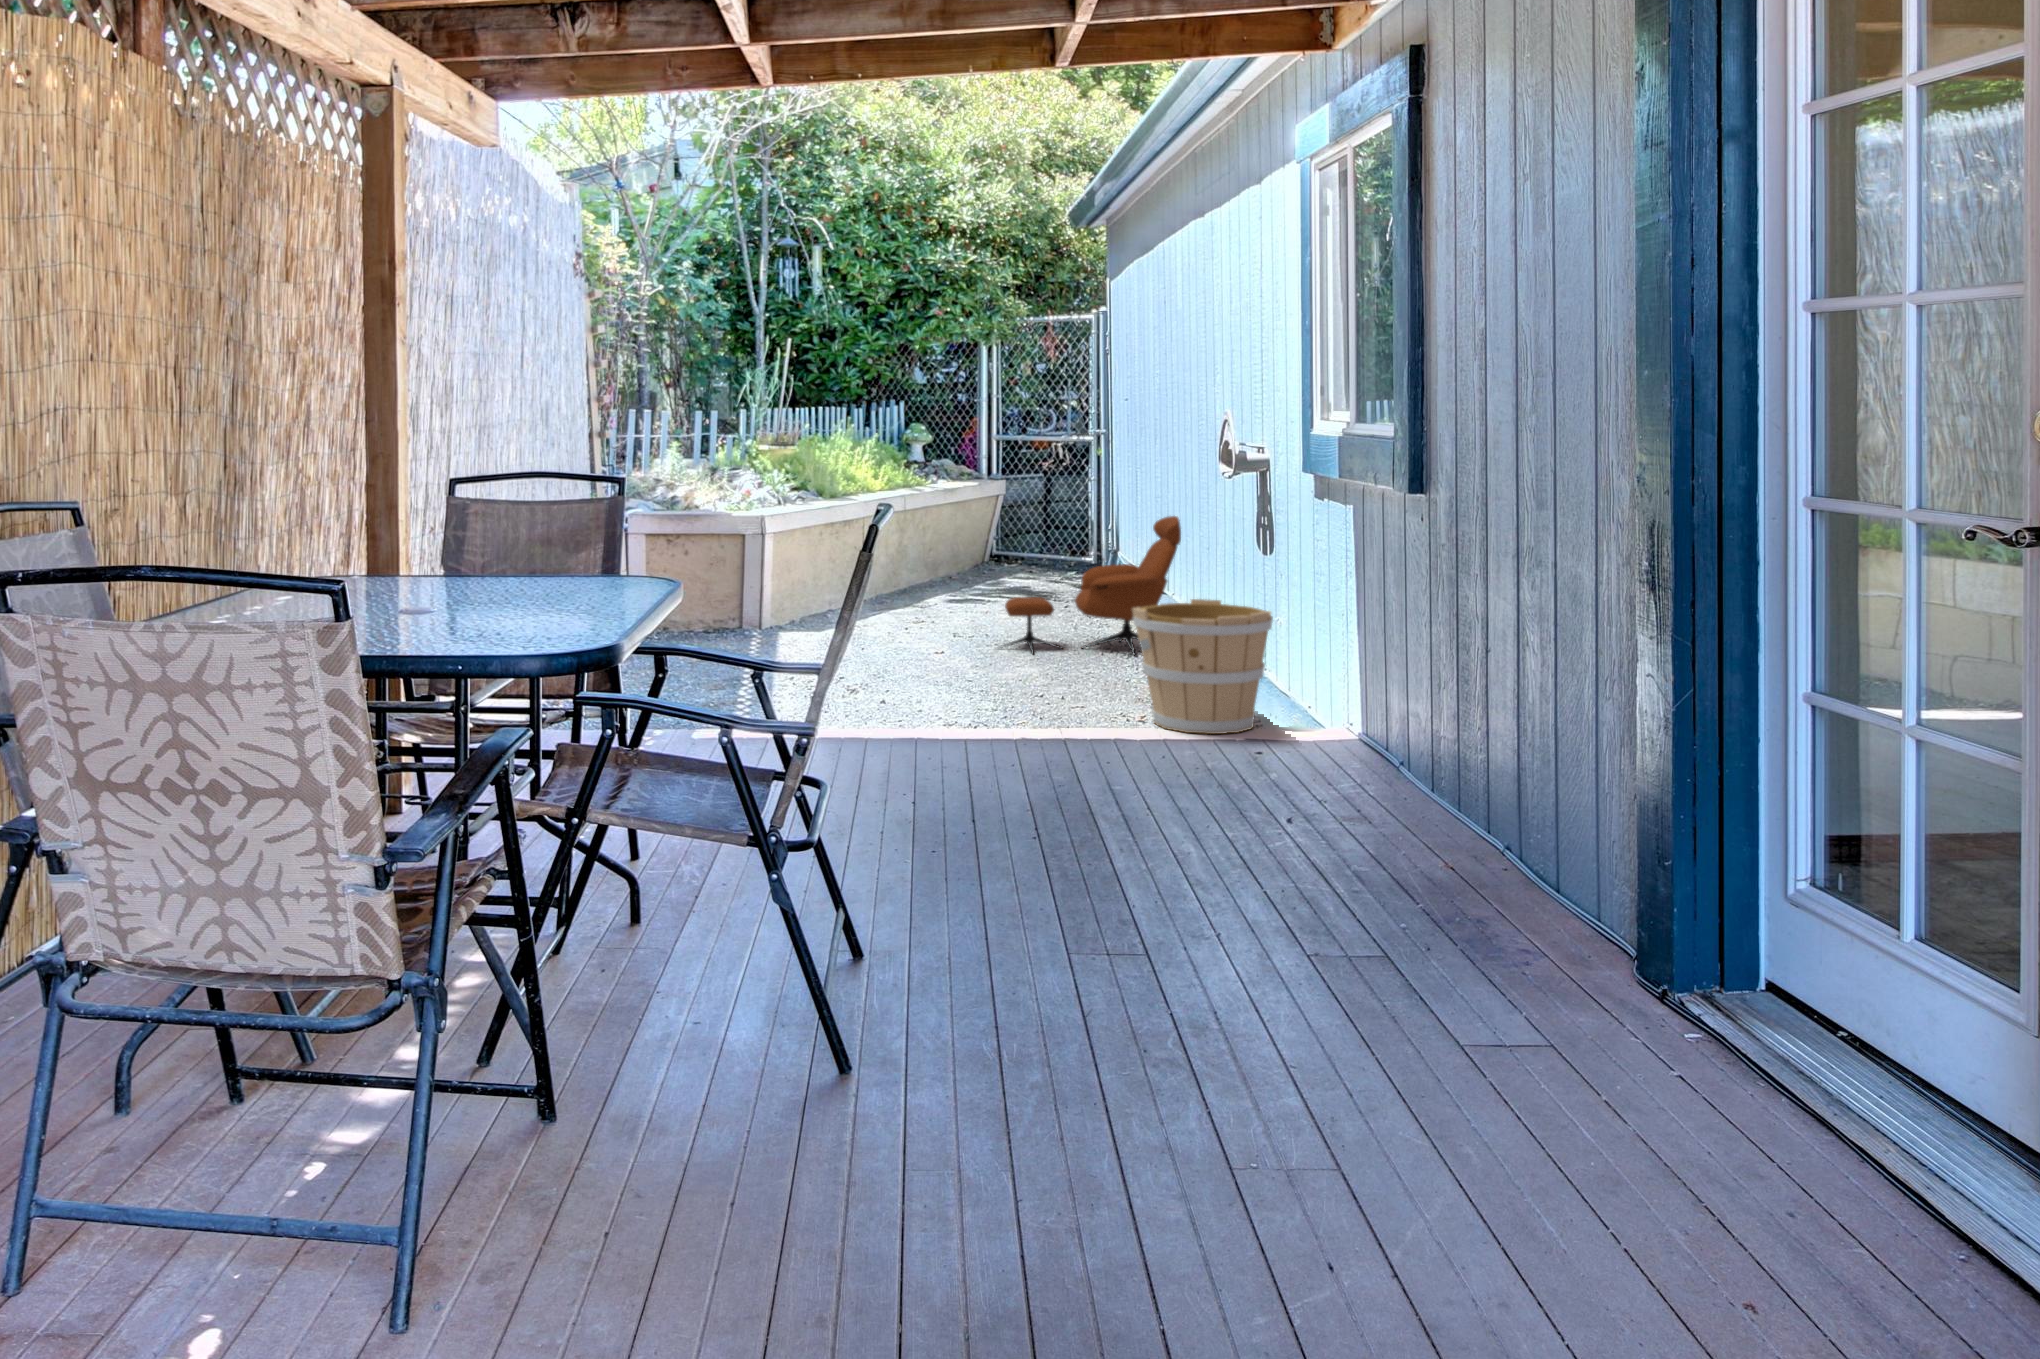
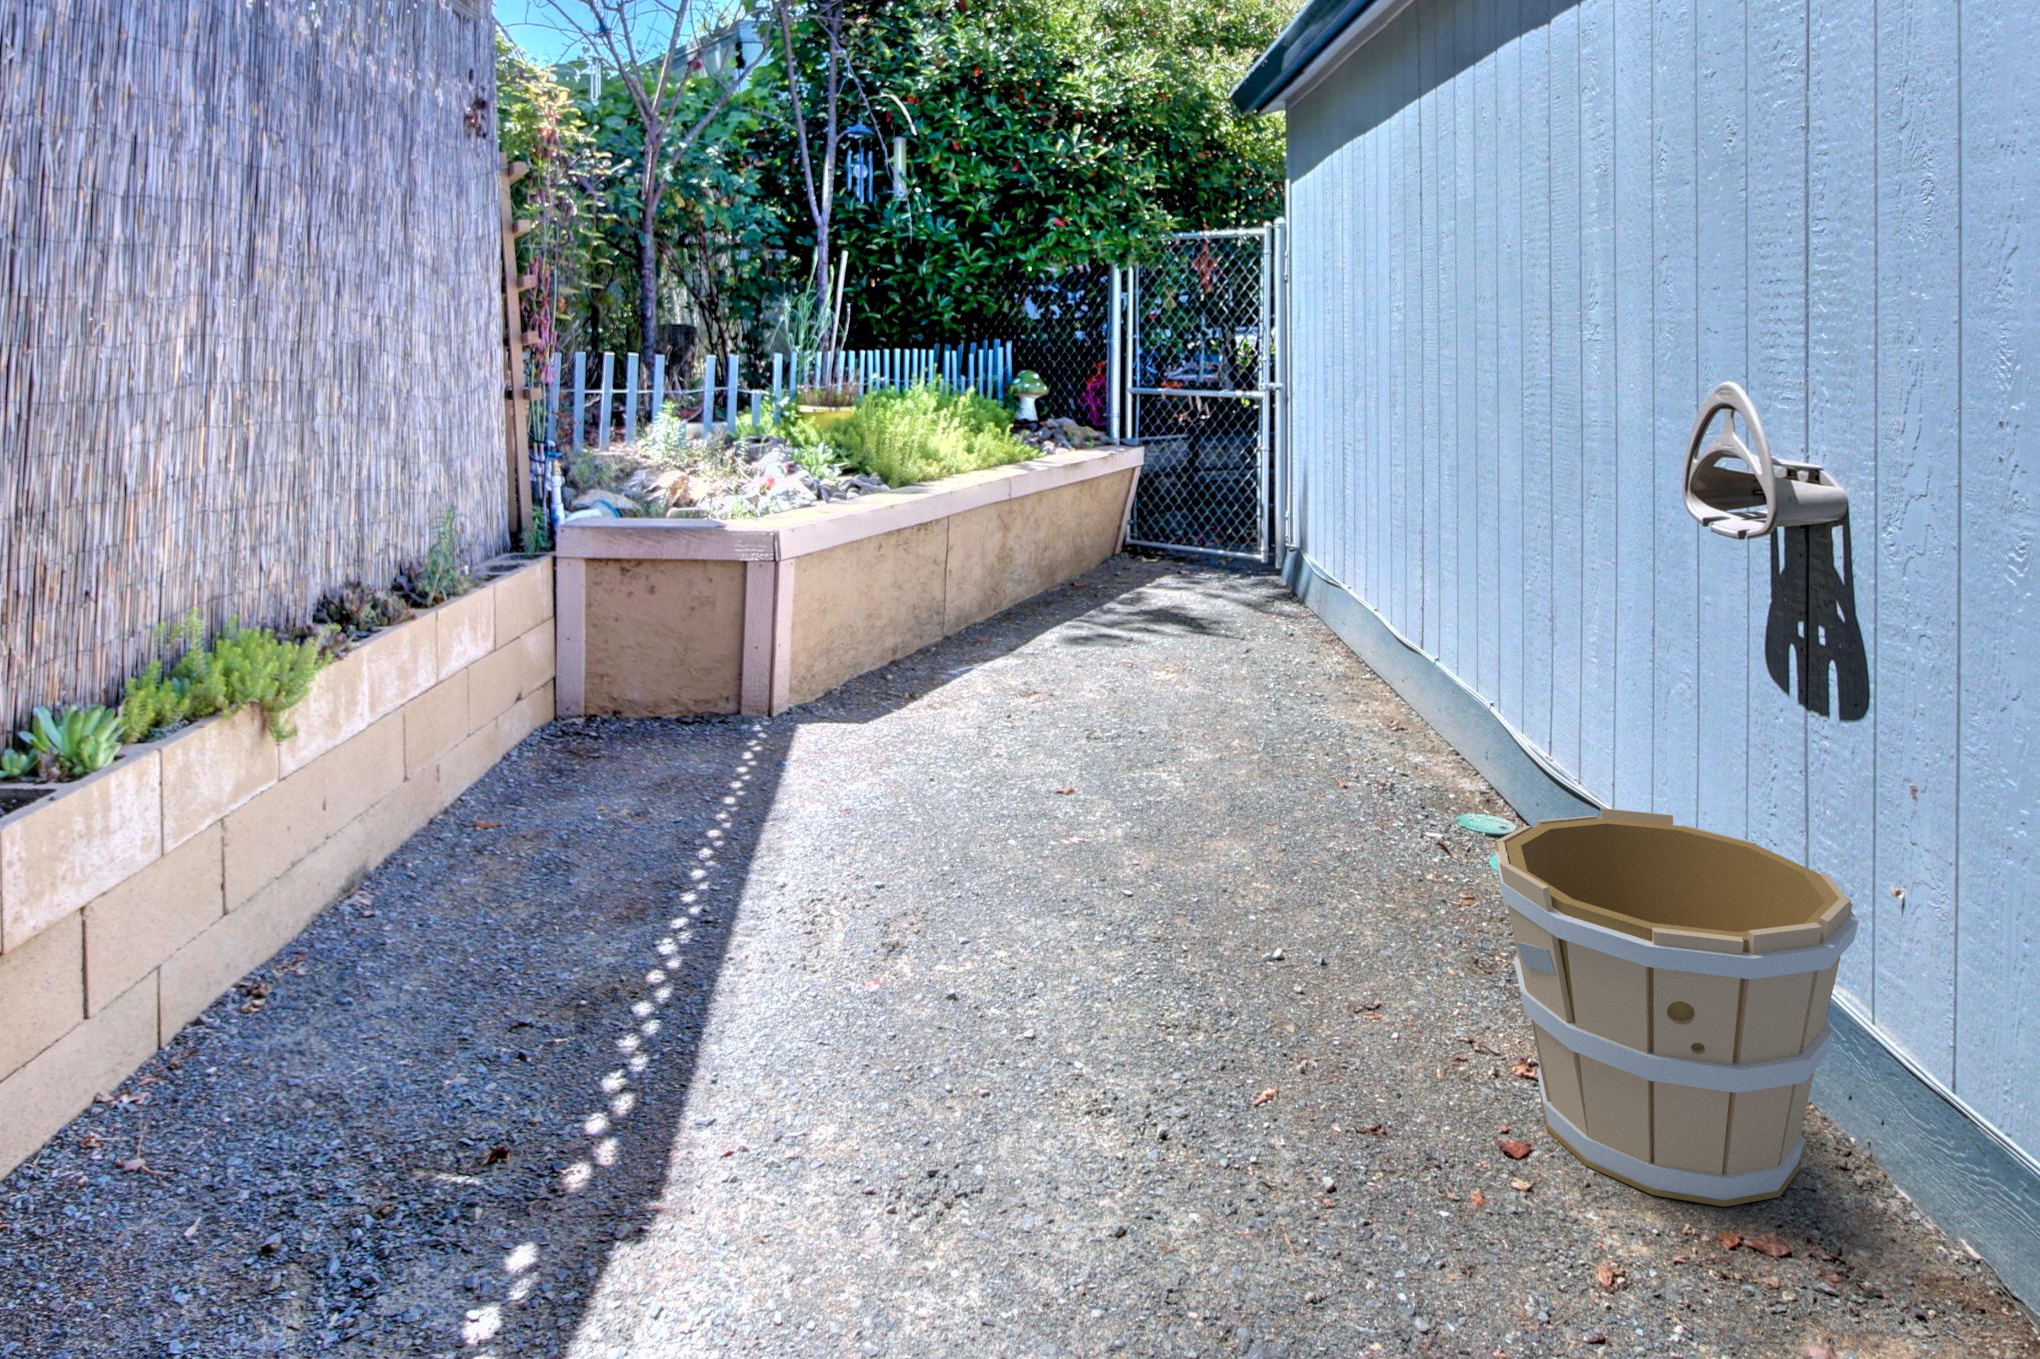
lounge chair: present [1001,516,1181,655] -> none [1149,553,1477,809]

